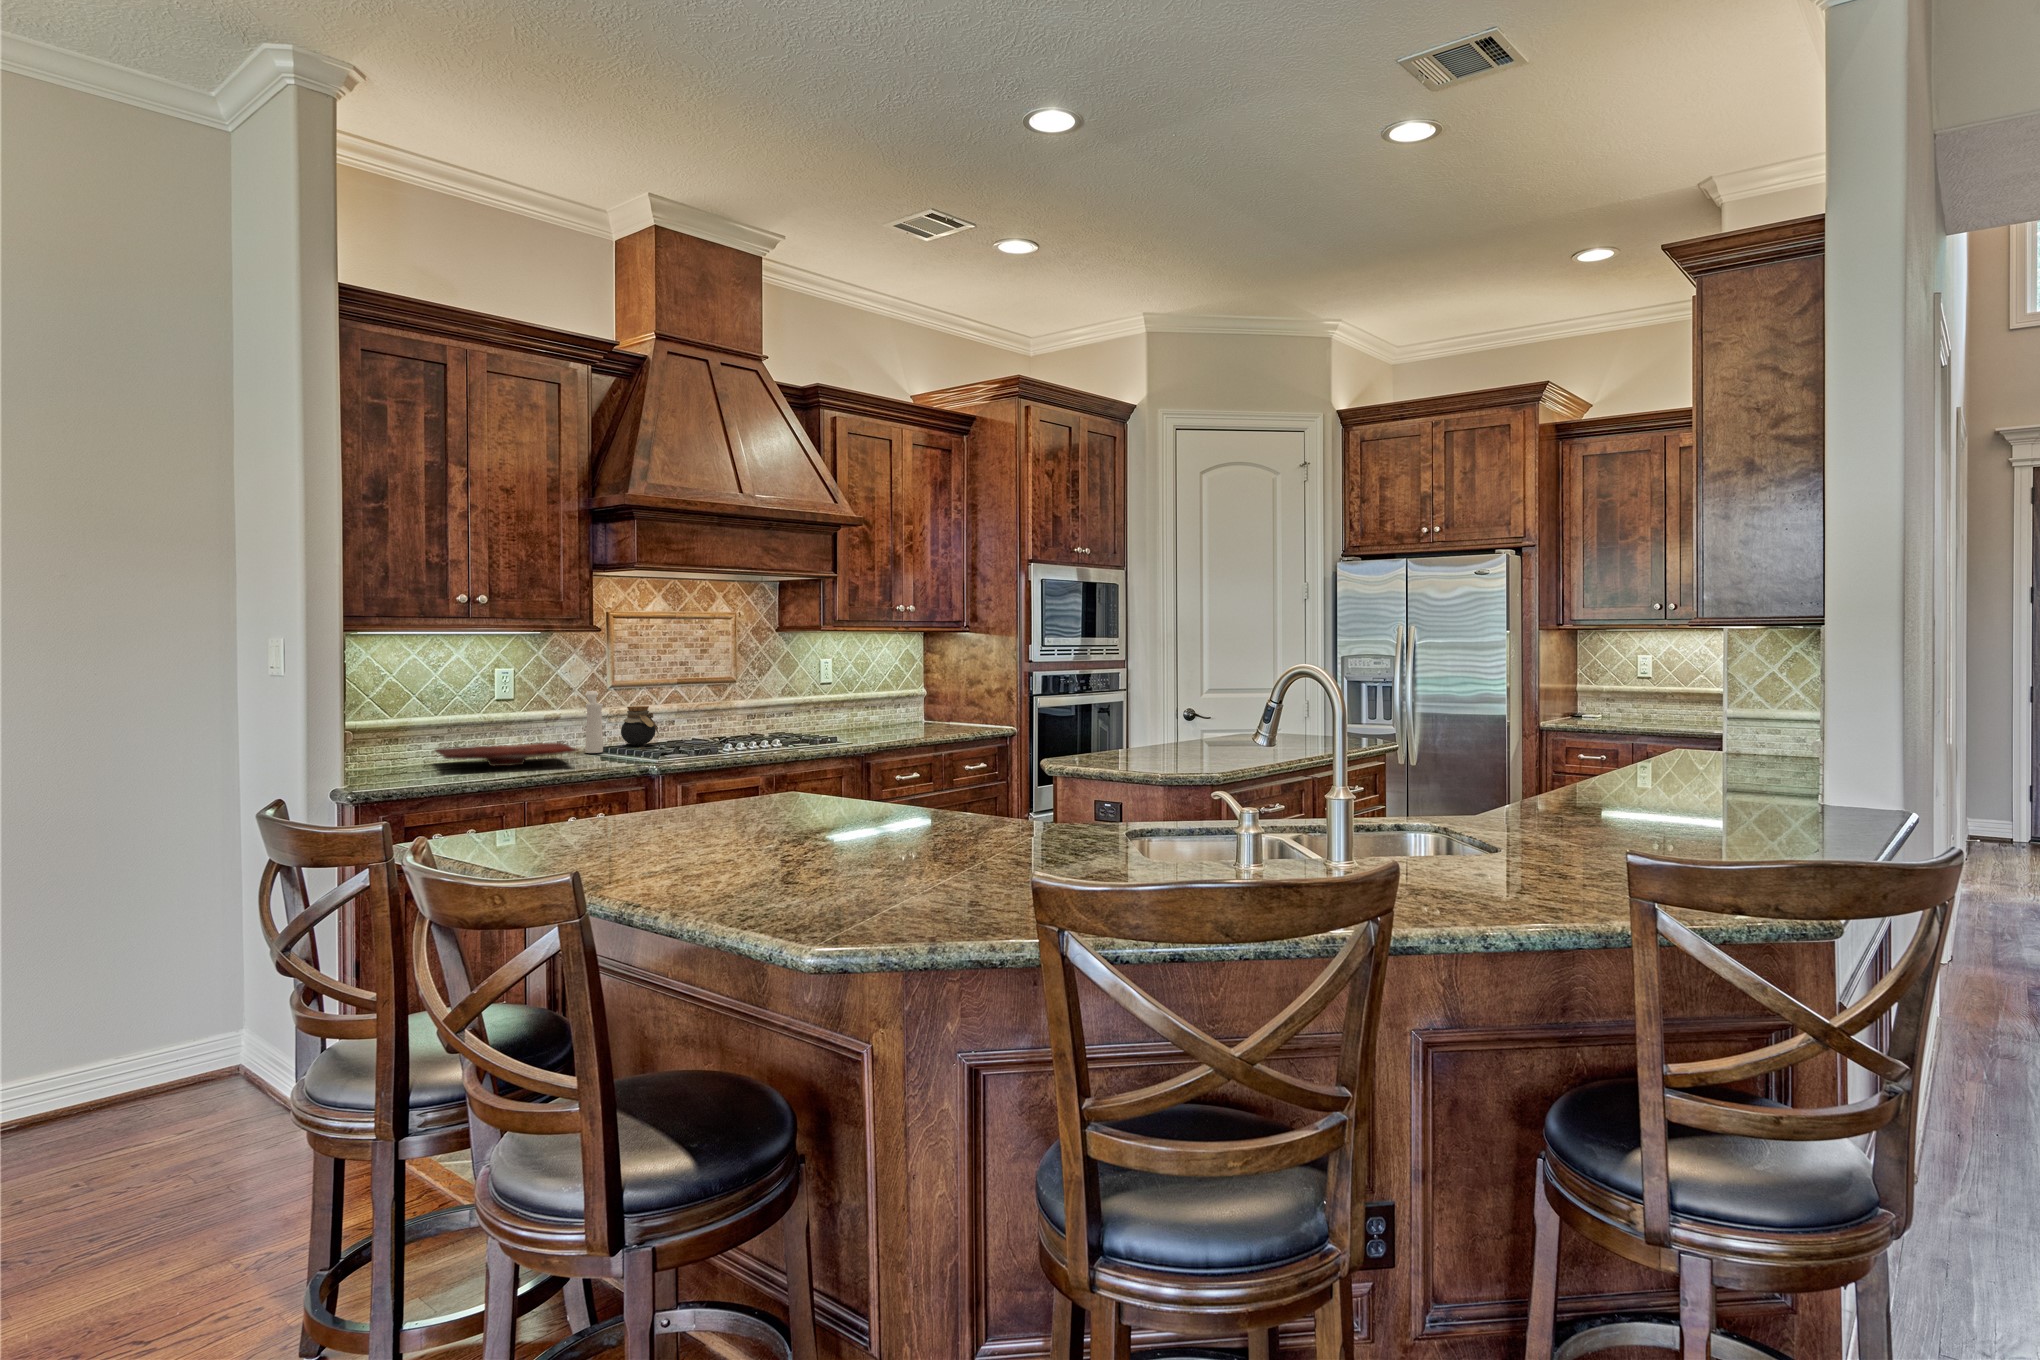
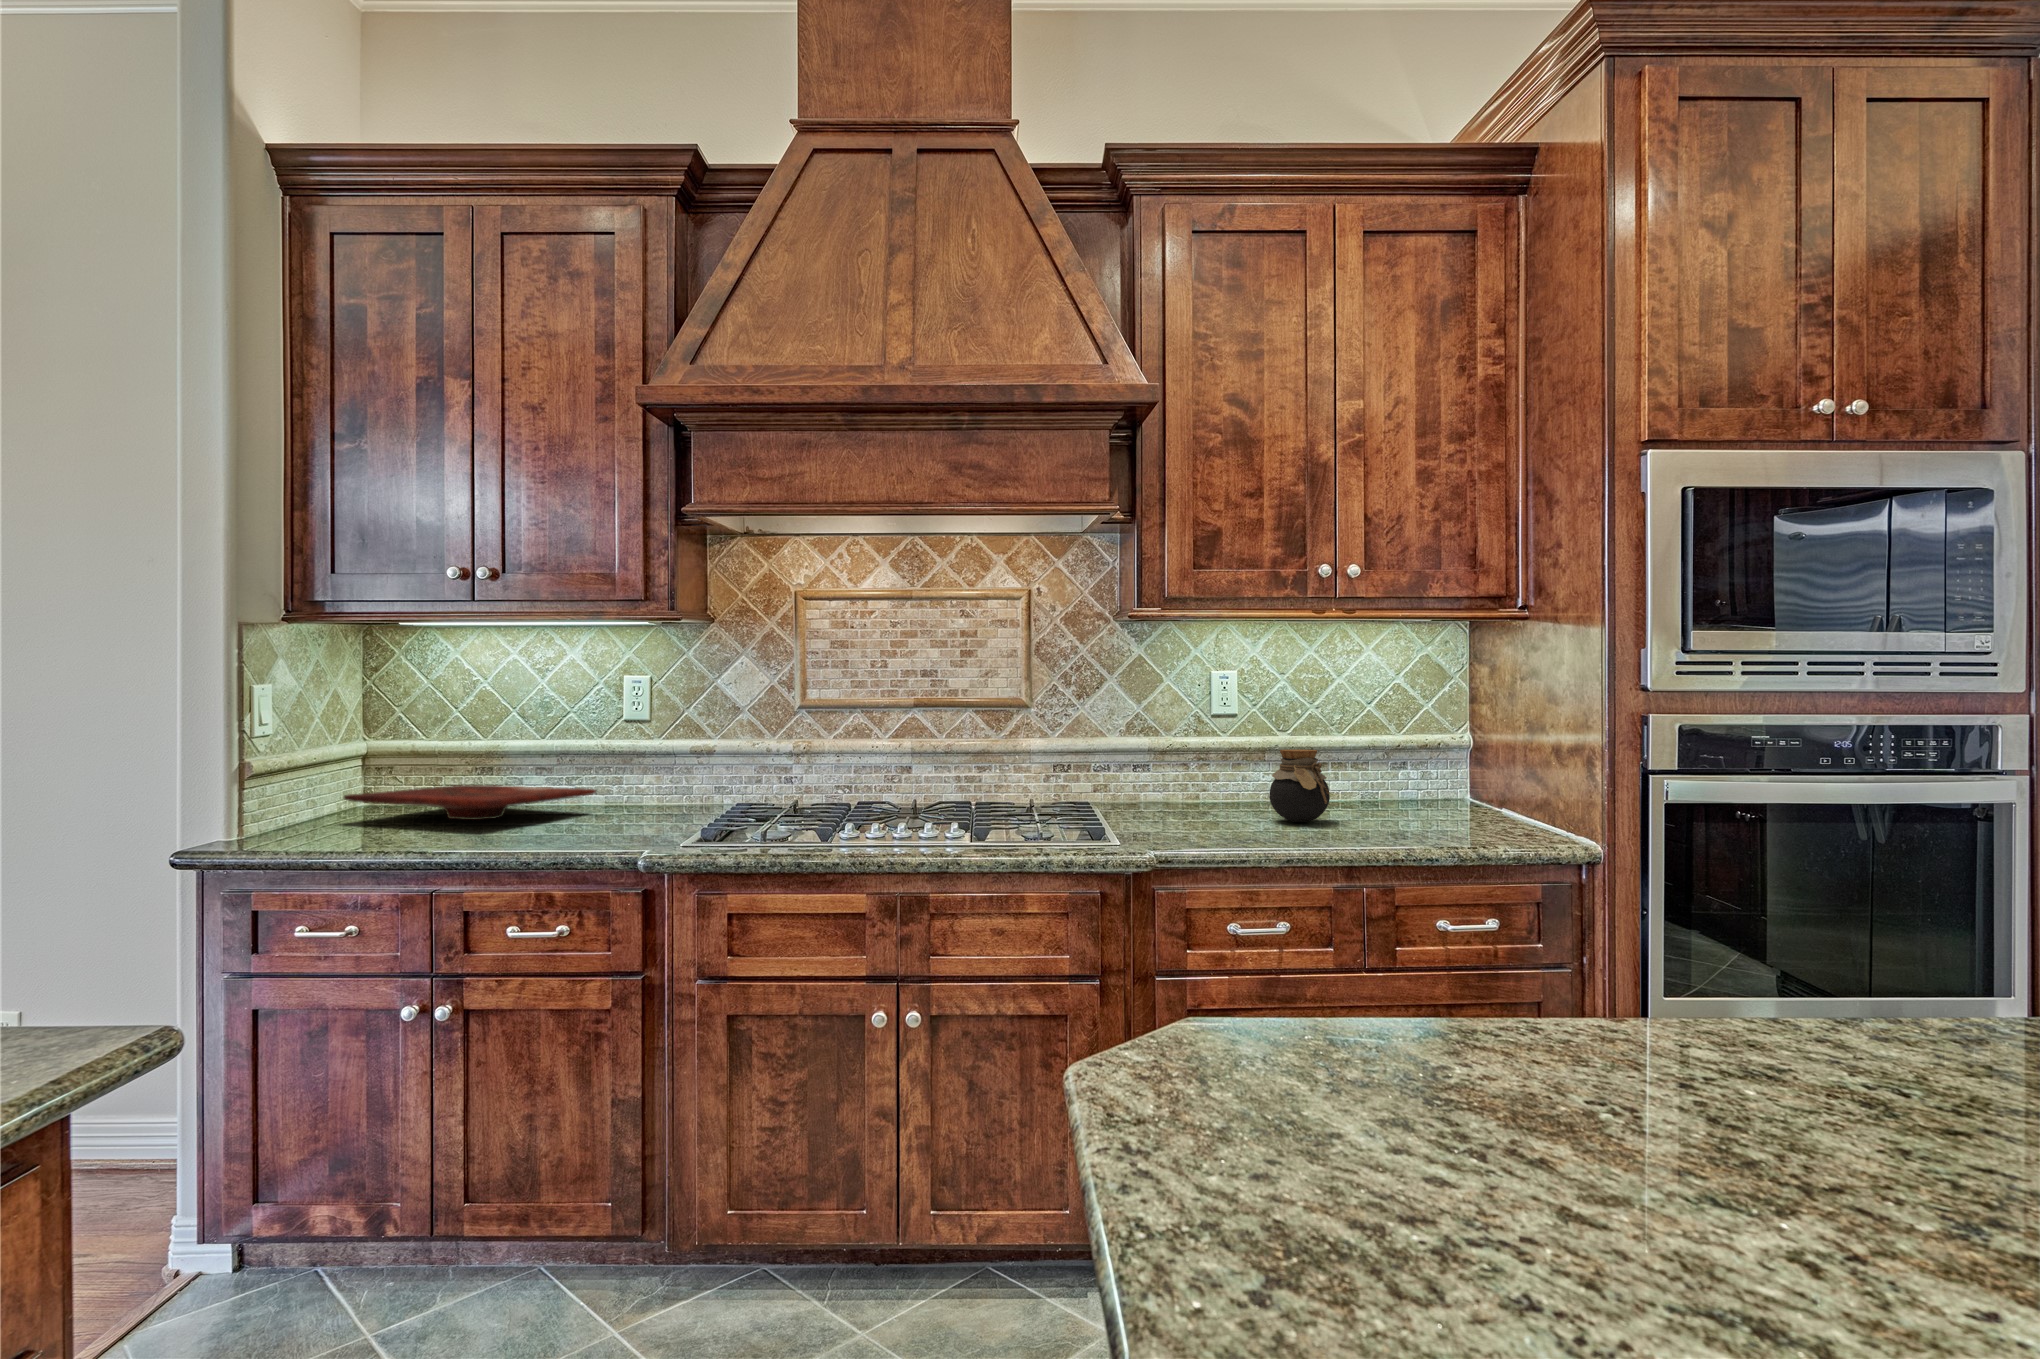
pepper mill: present [585,691,603,753] -> none [658,711,722,810]
jar: present [621,706,659,746] -> present [1269,749,1330,822]

